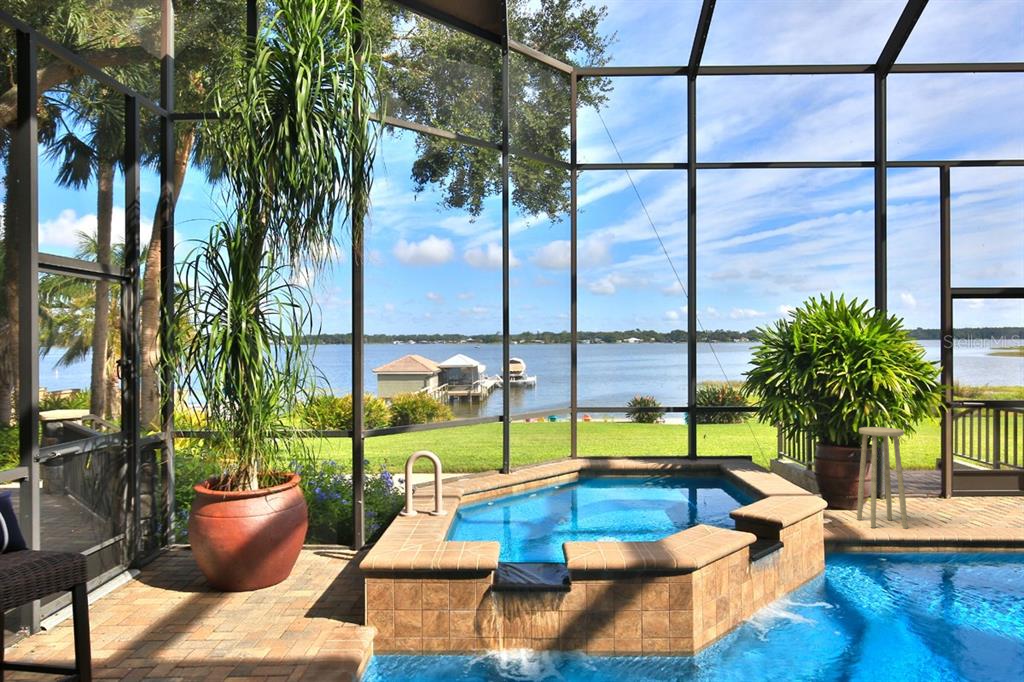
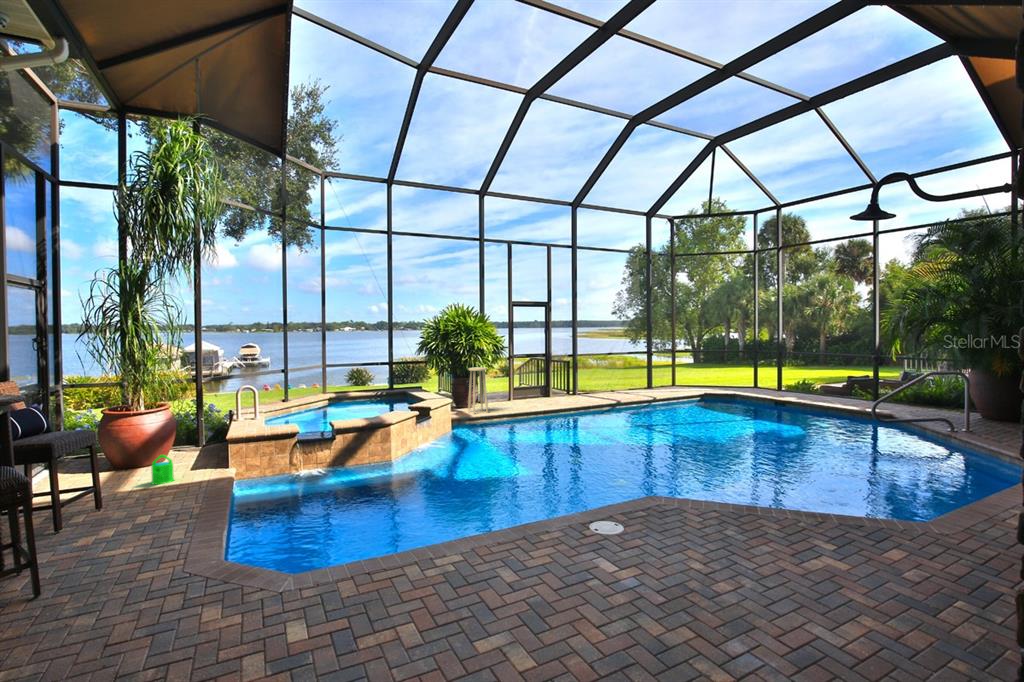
watering can: none [220,589,270,651] -> present [151,455,174,484]

